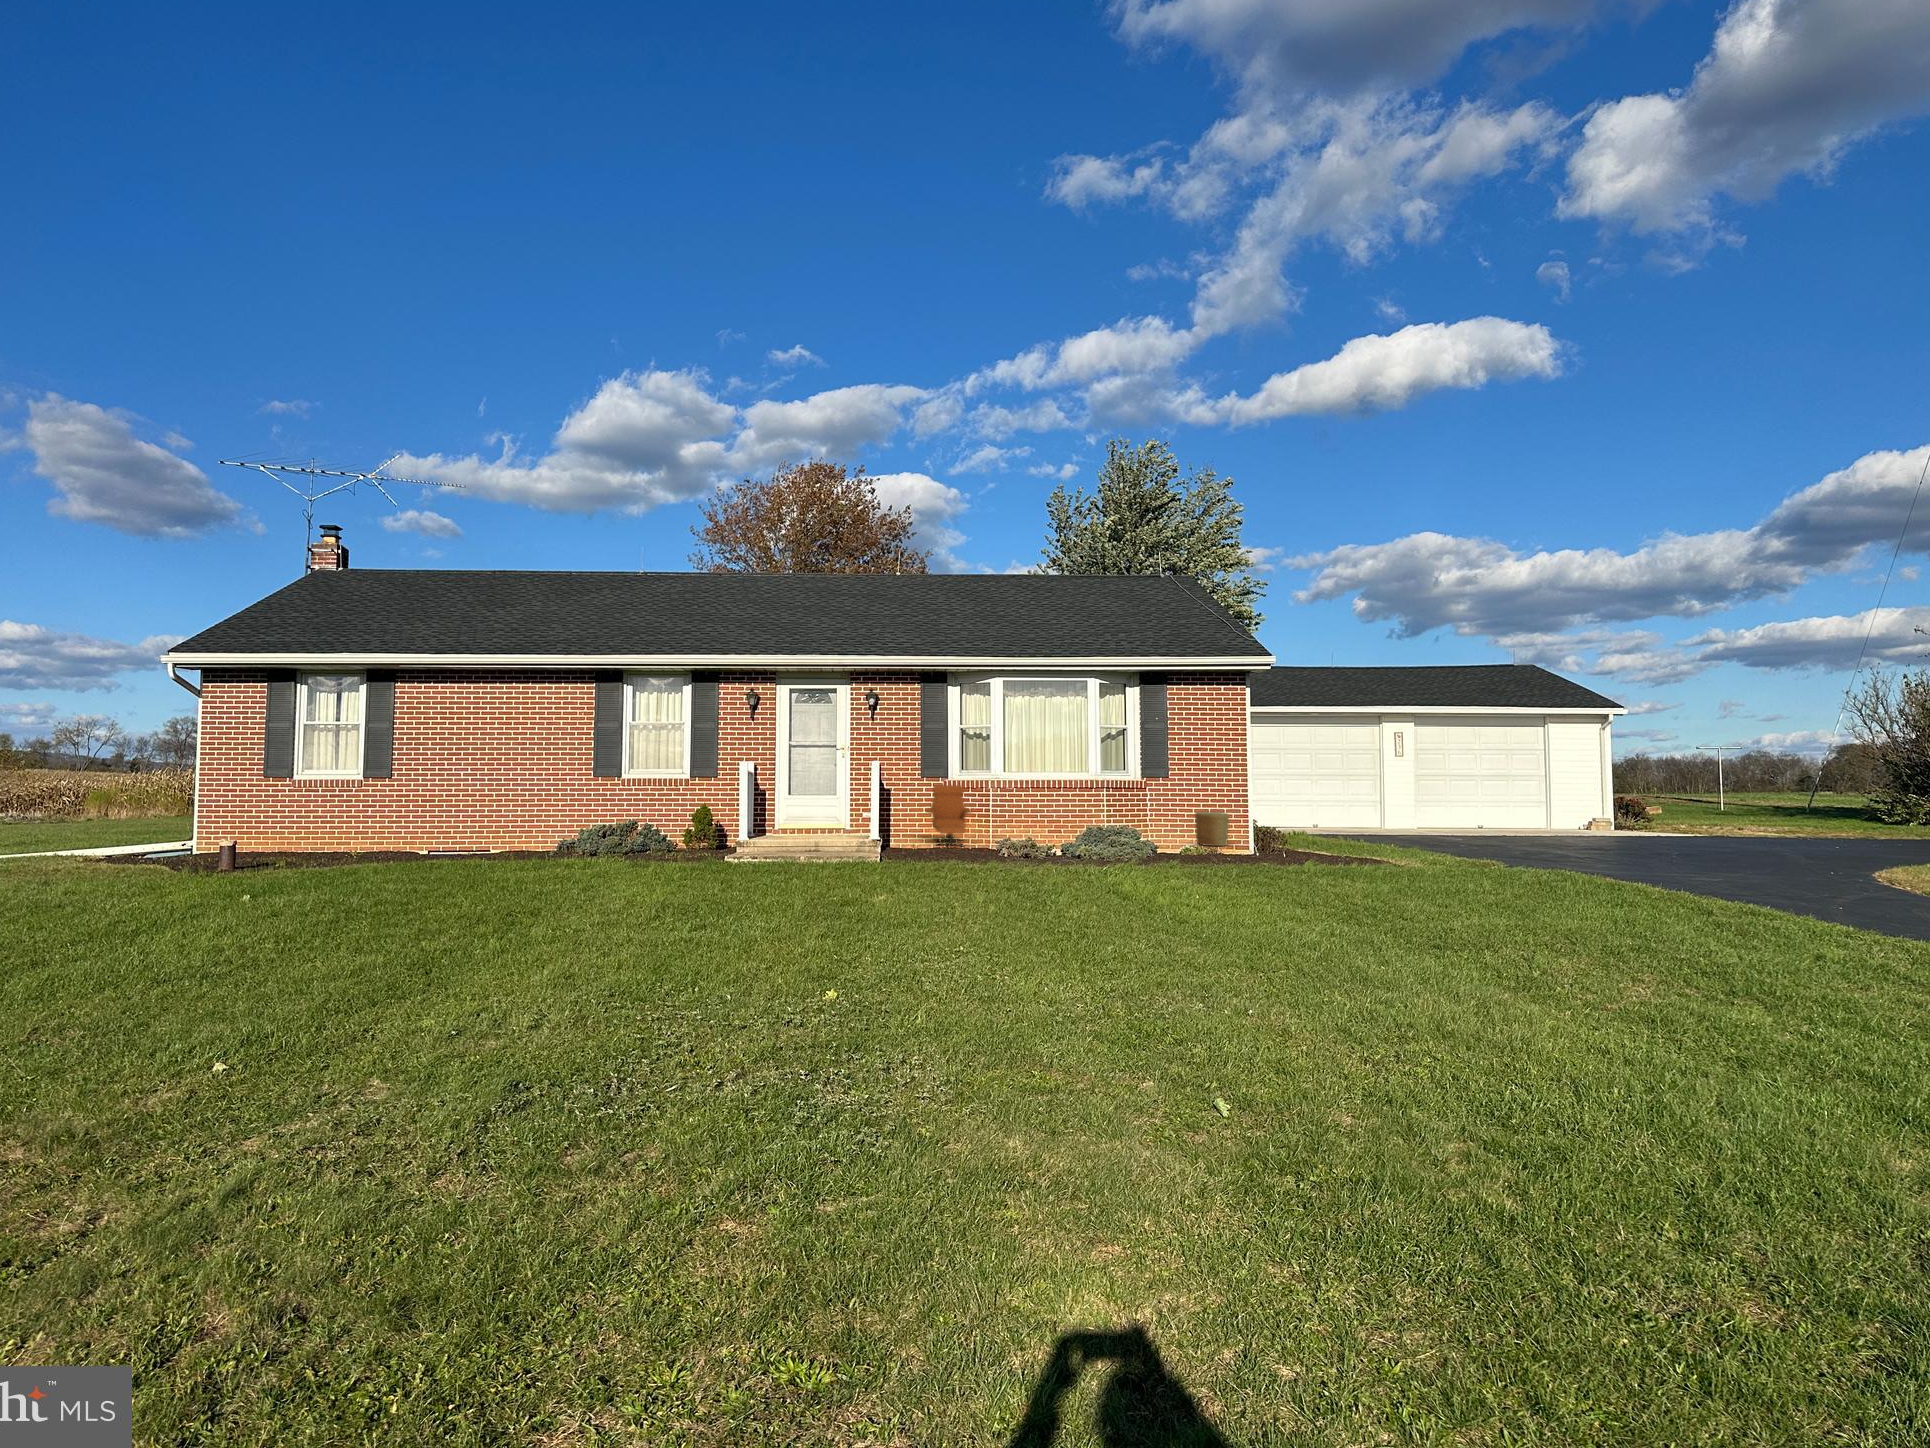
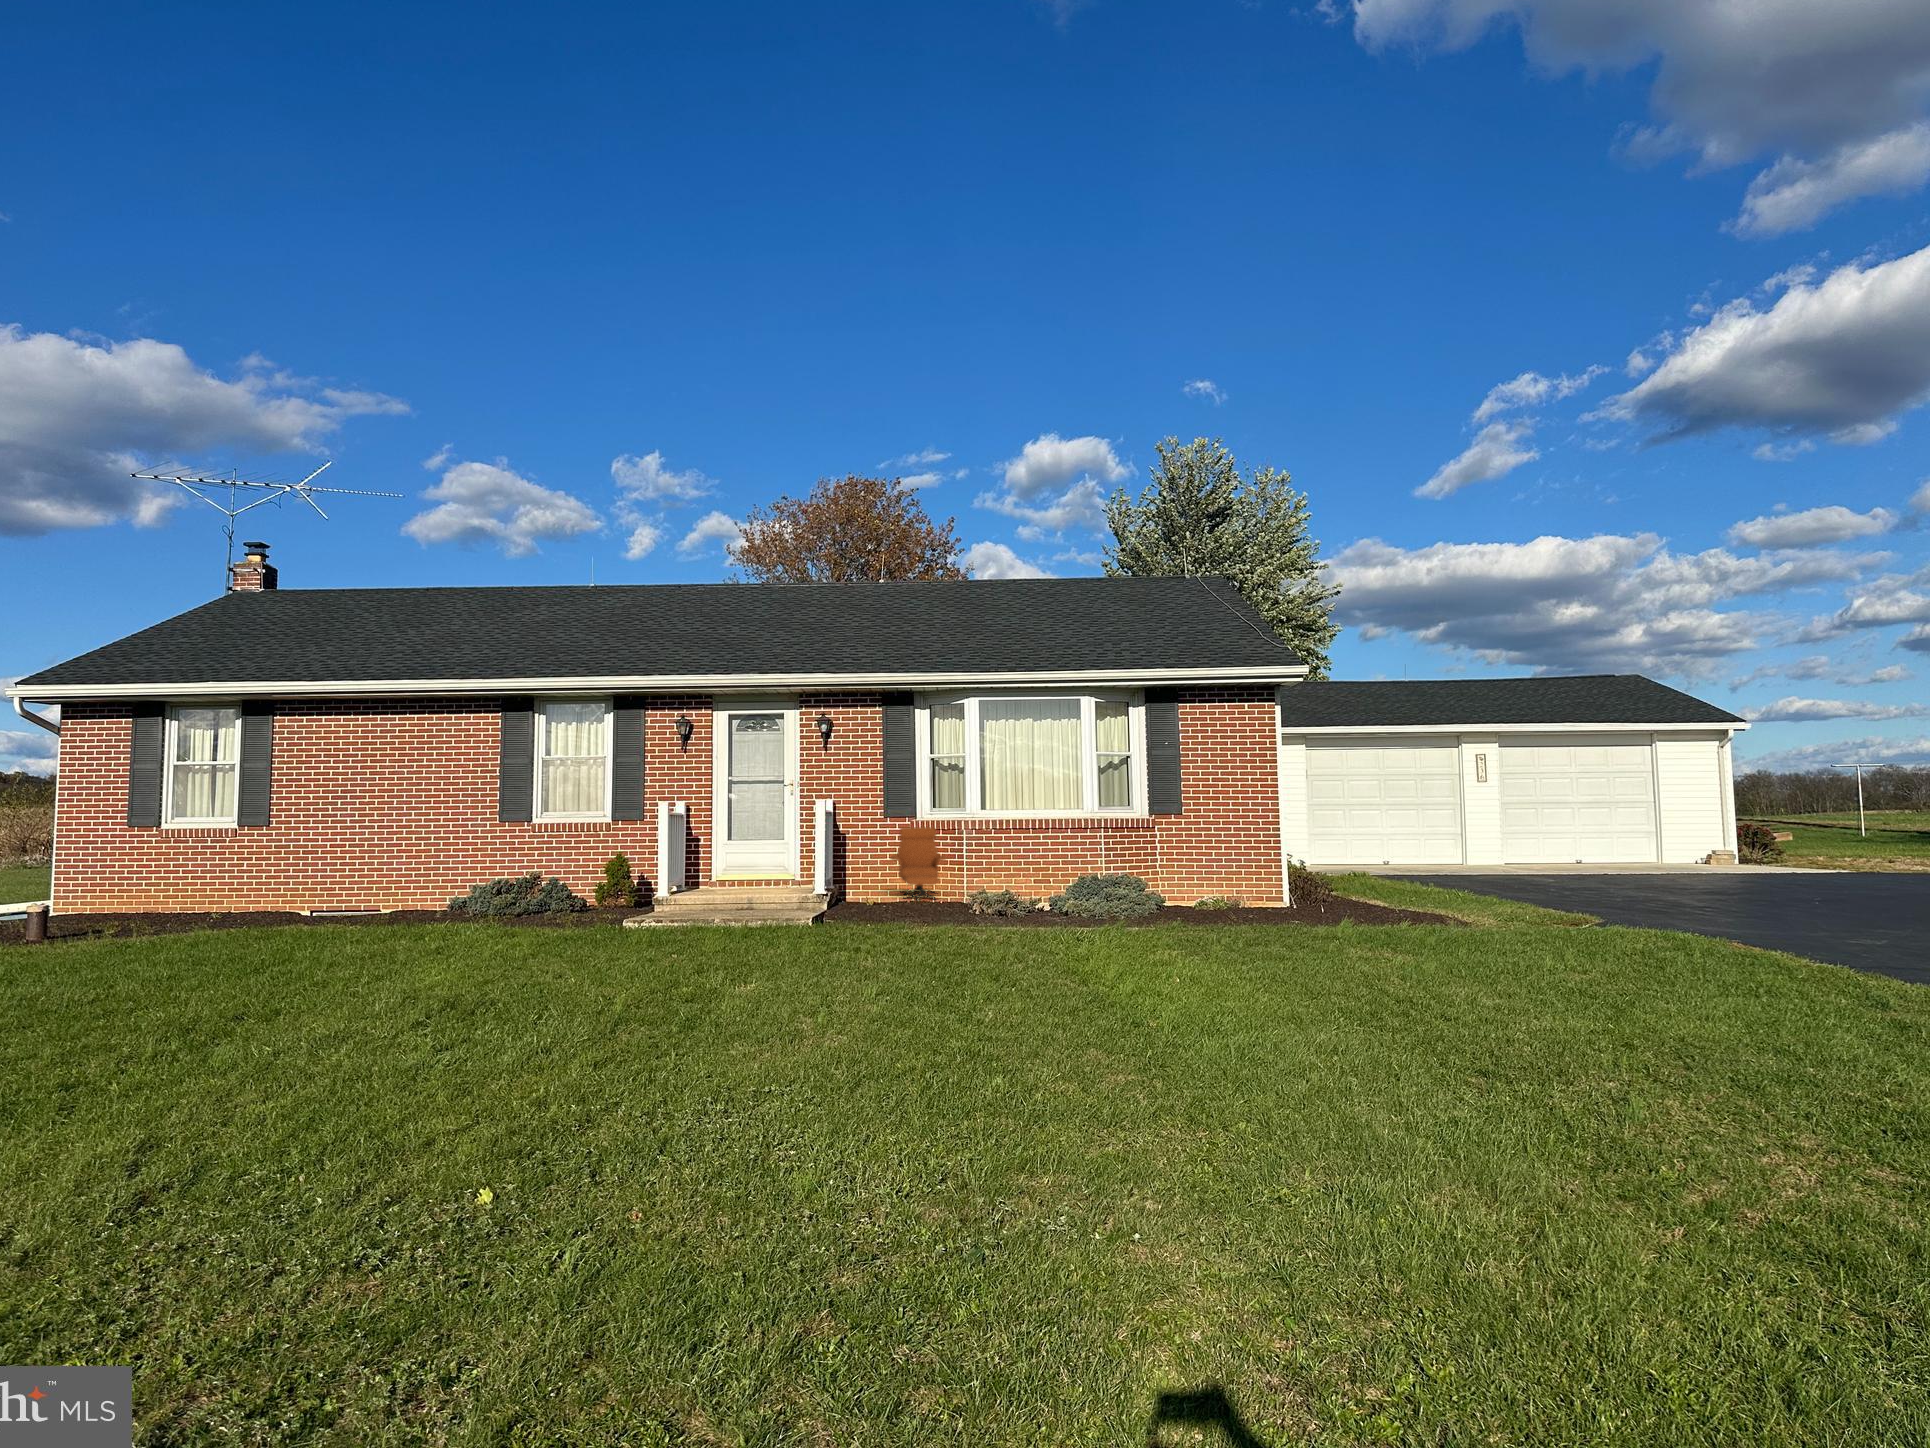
woven basket: present [1195,812,1229,846] -> none [1209,855,1249,896]

